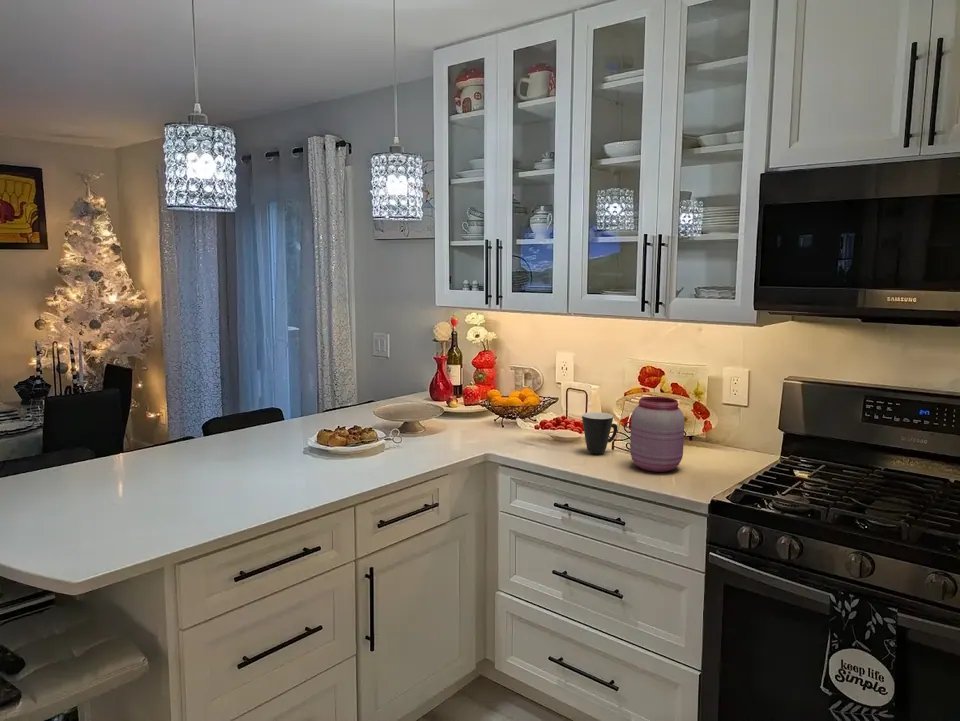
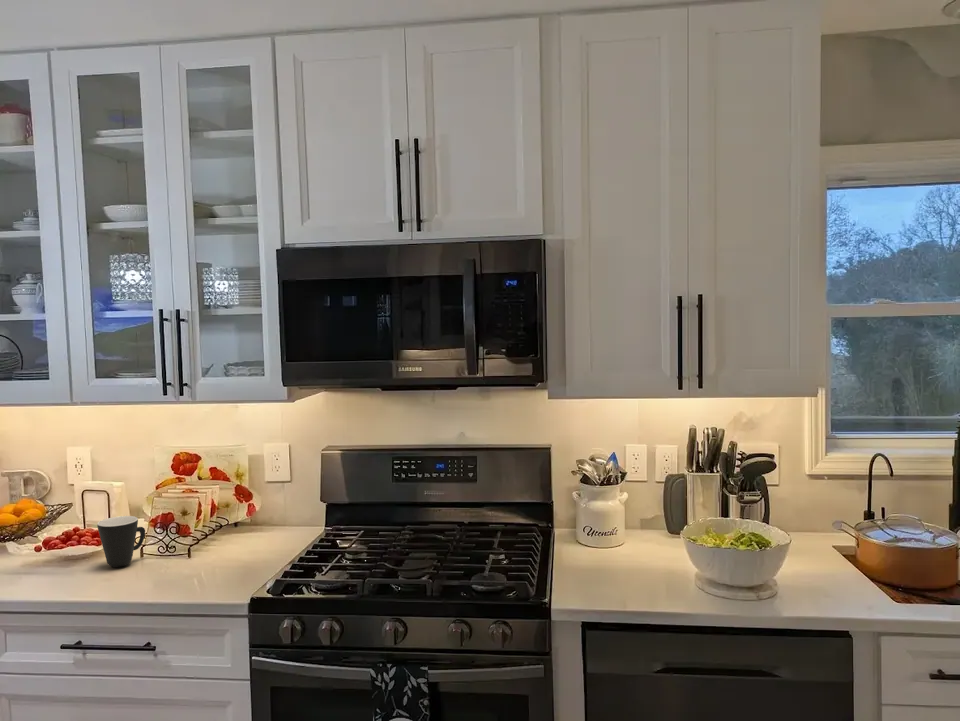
jar: present [630,397,685,472] -> none [158,489,221,576]

